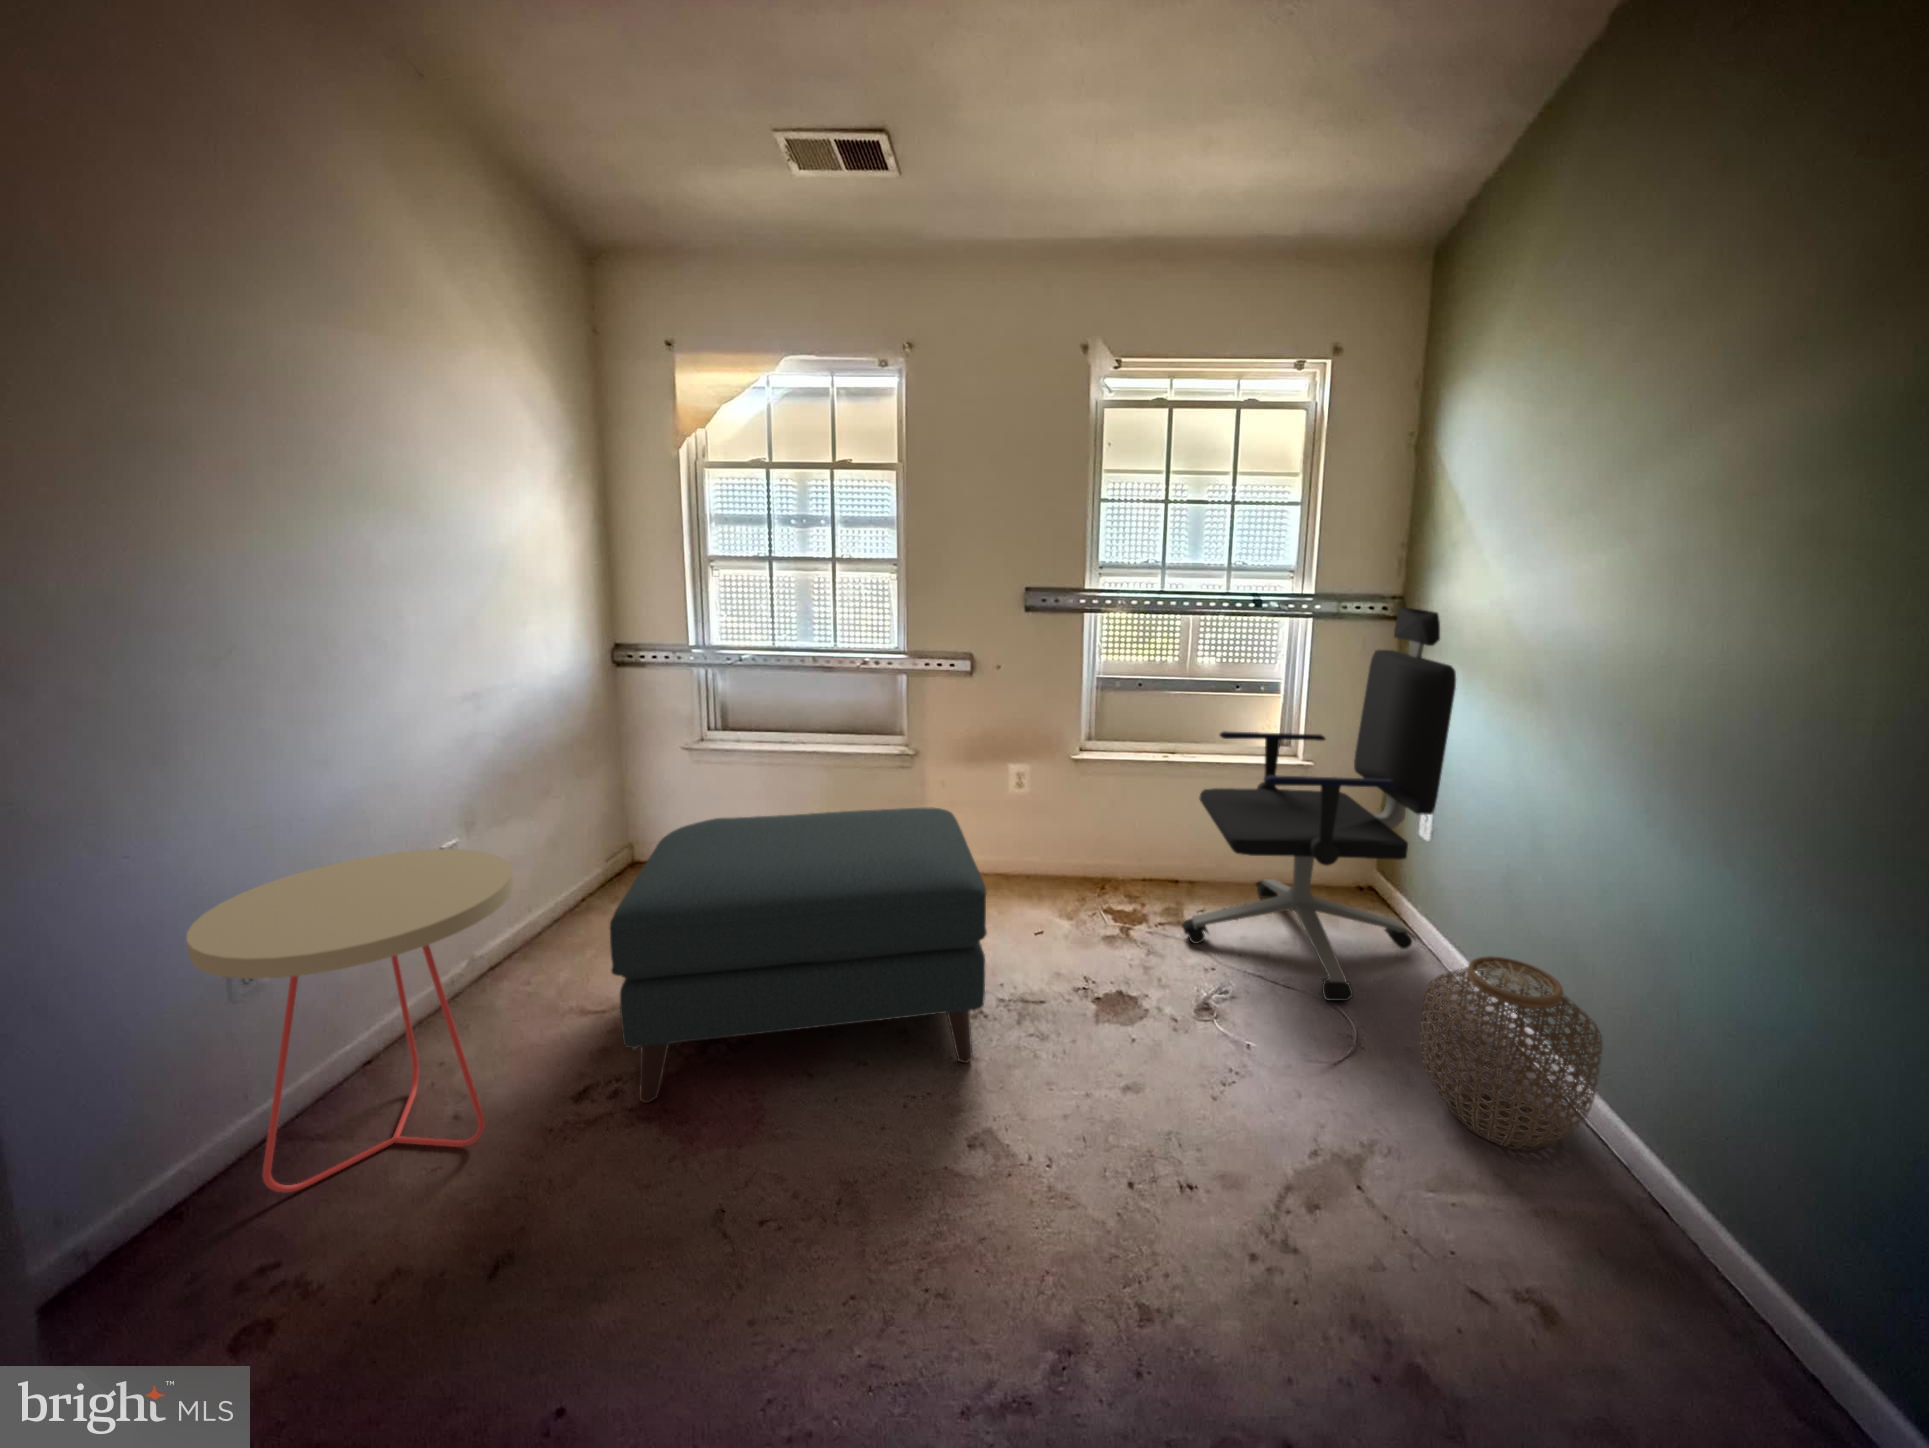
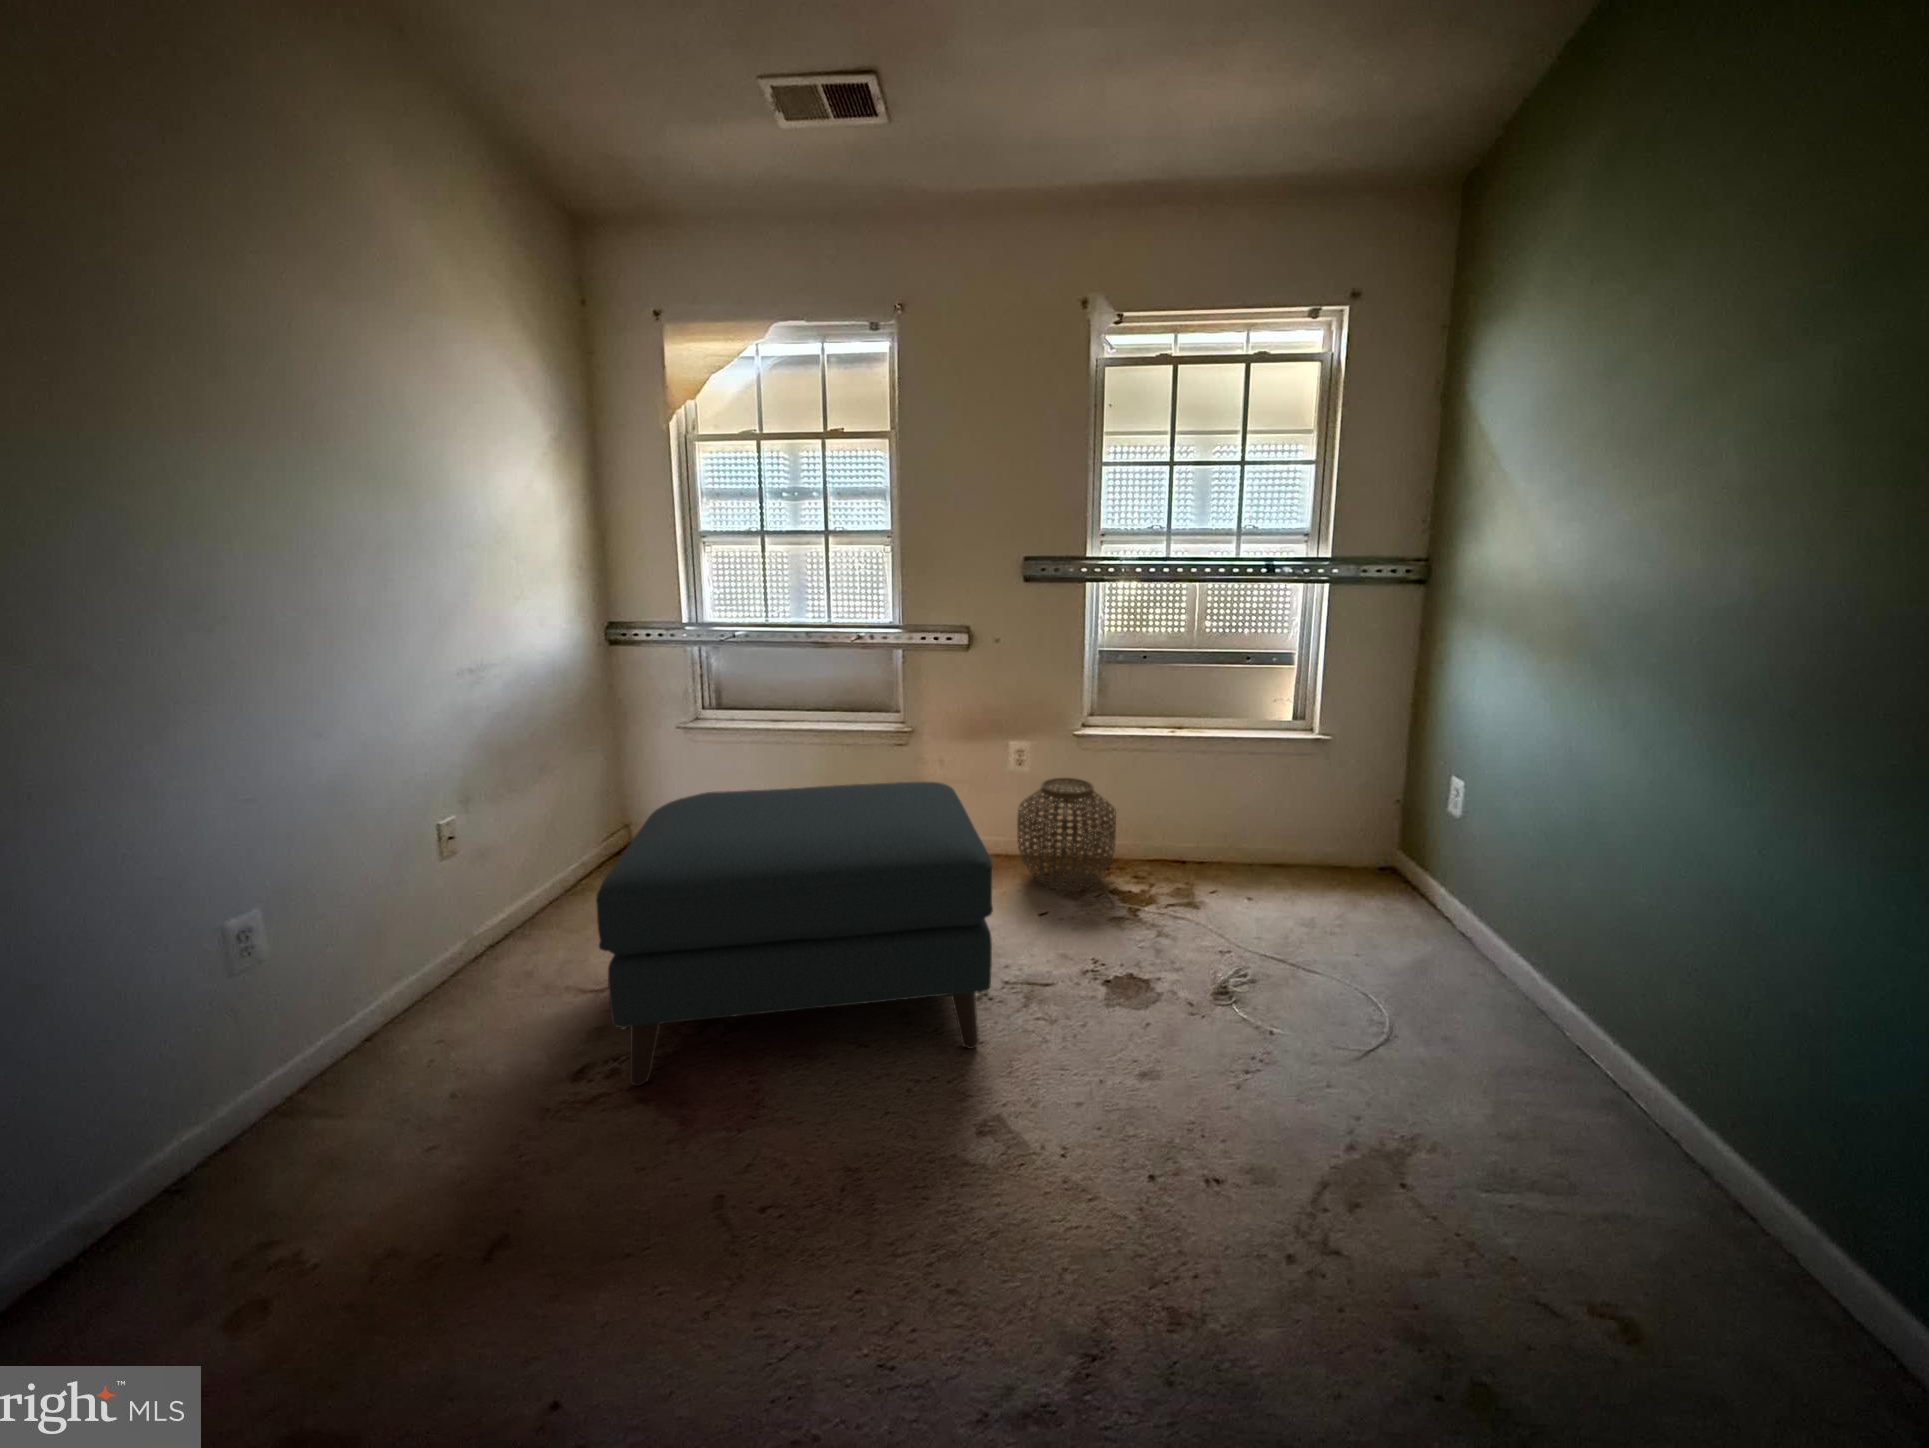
office chair: present [1182,607,1456,1001] -> none [1194,566,1500,988]
side table: present [187,849,513,1192] -> none [156,819,496,1174]
woven basket: present [1420,956,1602,1149] -> present [1017,778,1116,891]

